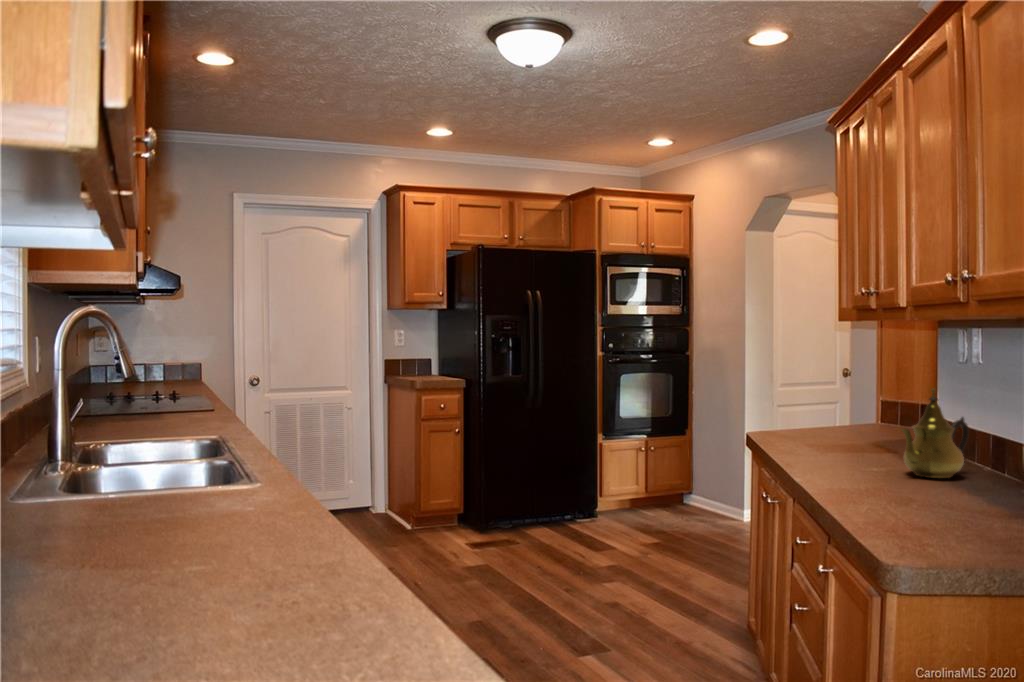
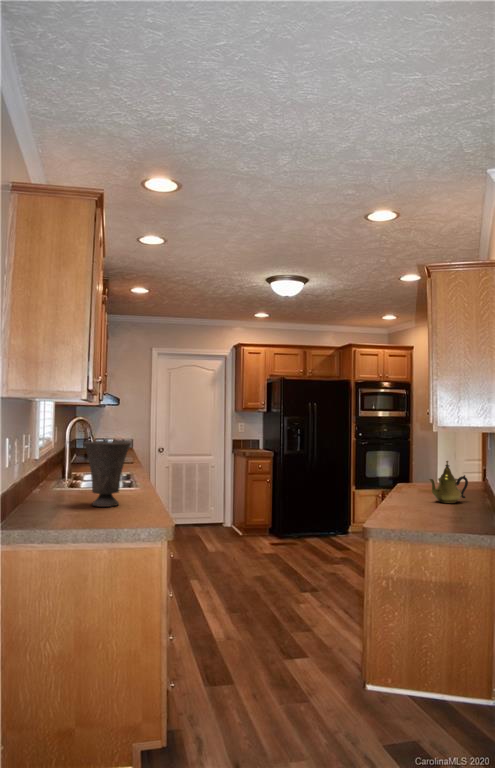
vase: none [101,362,253,566] -> present [84,441,131,507]

